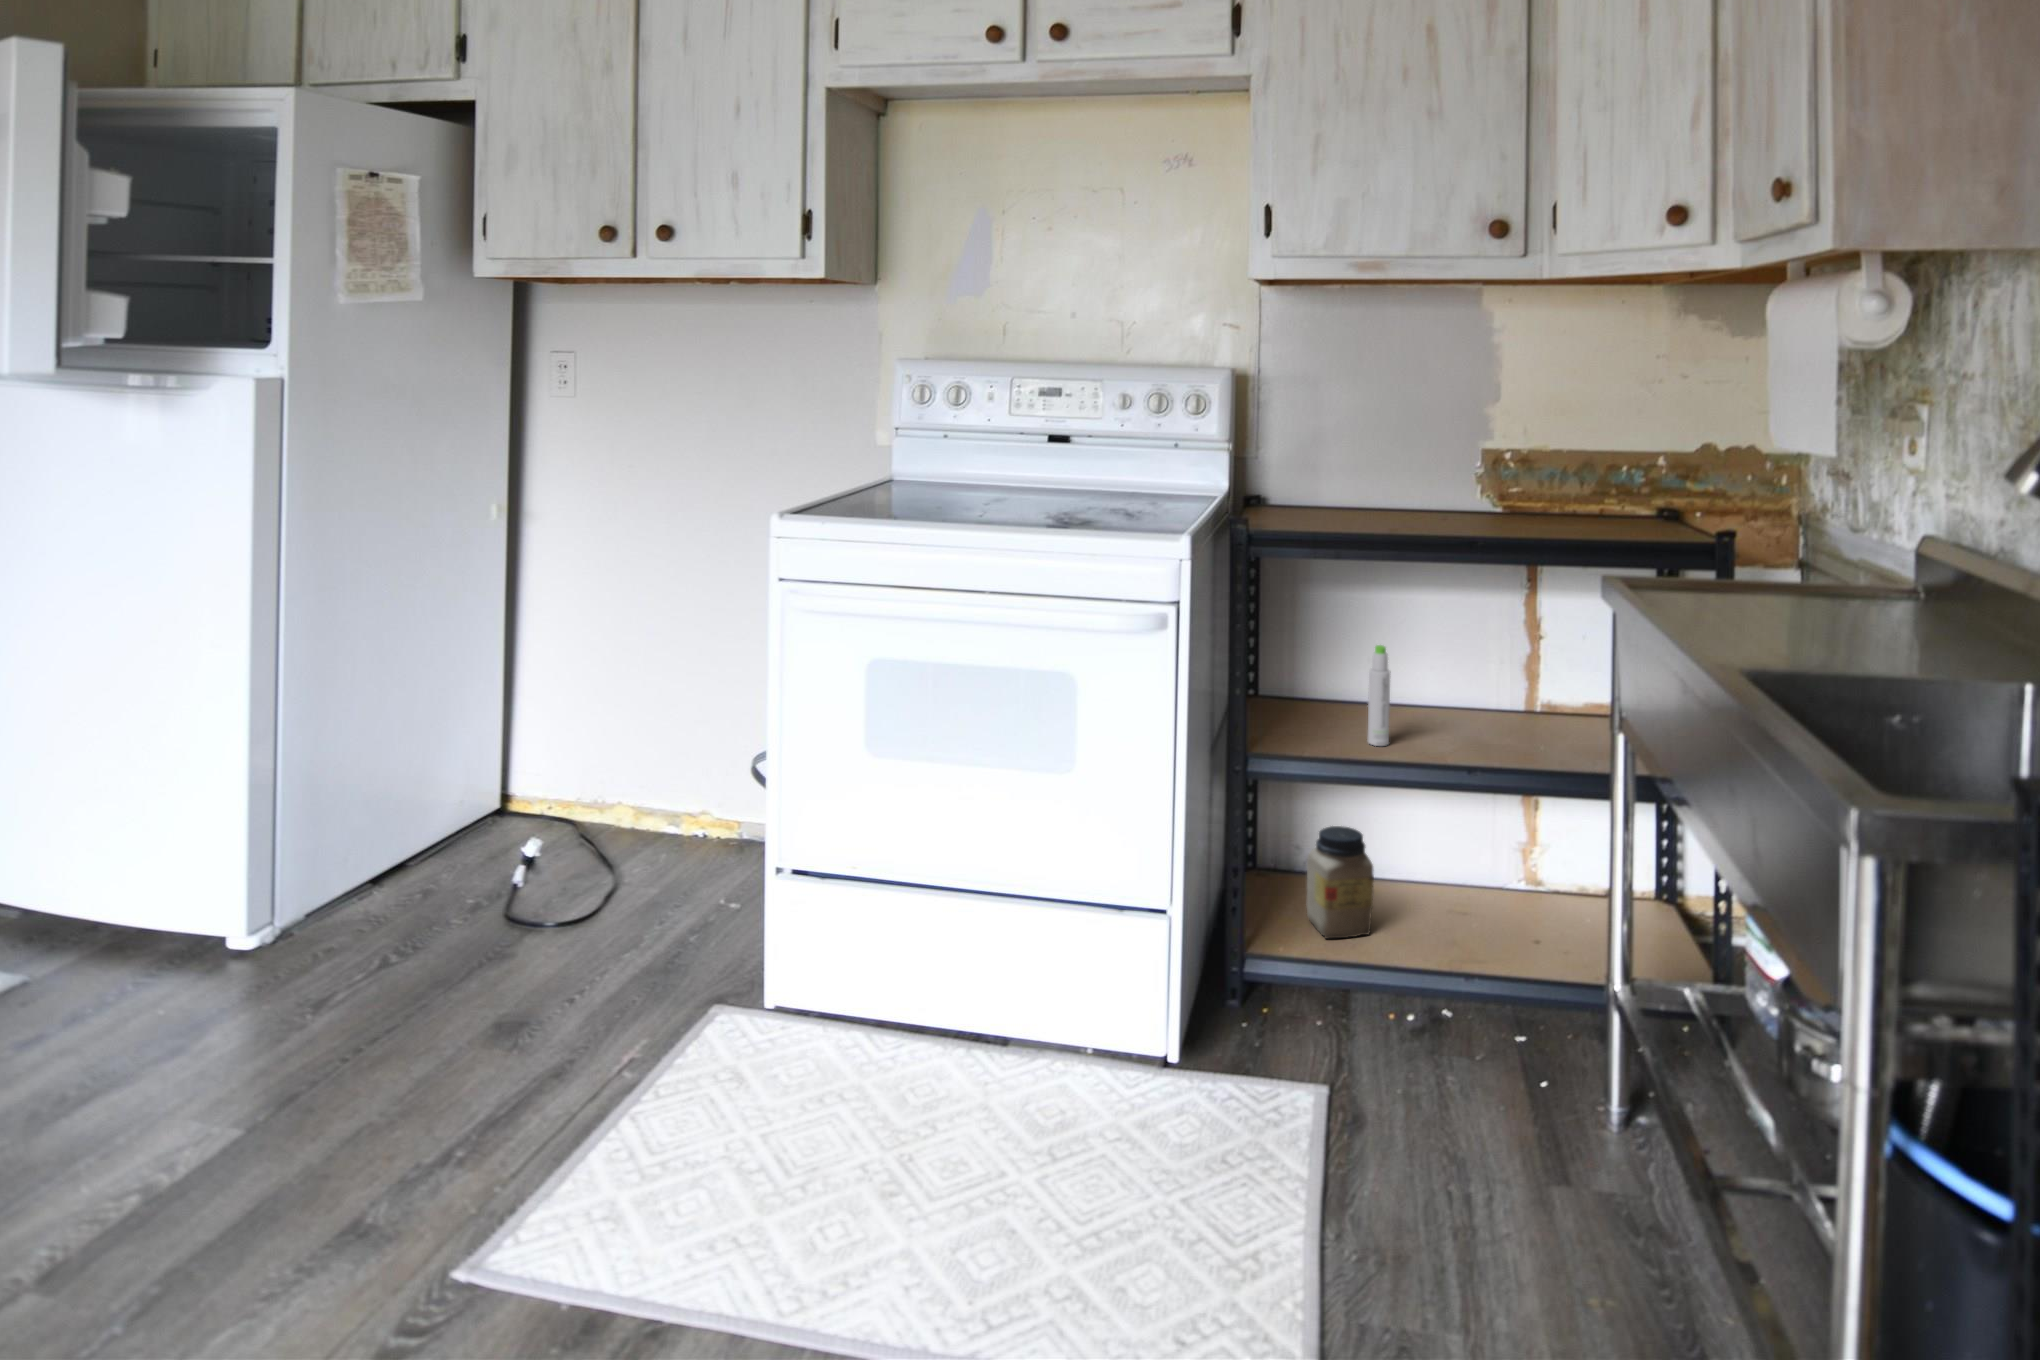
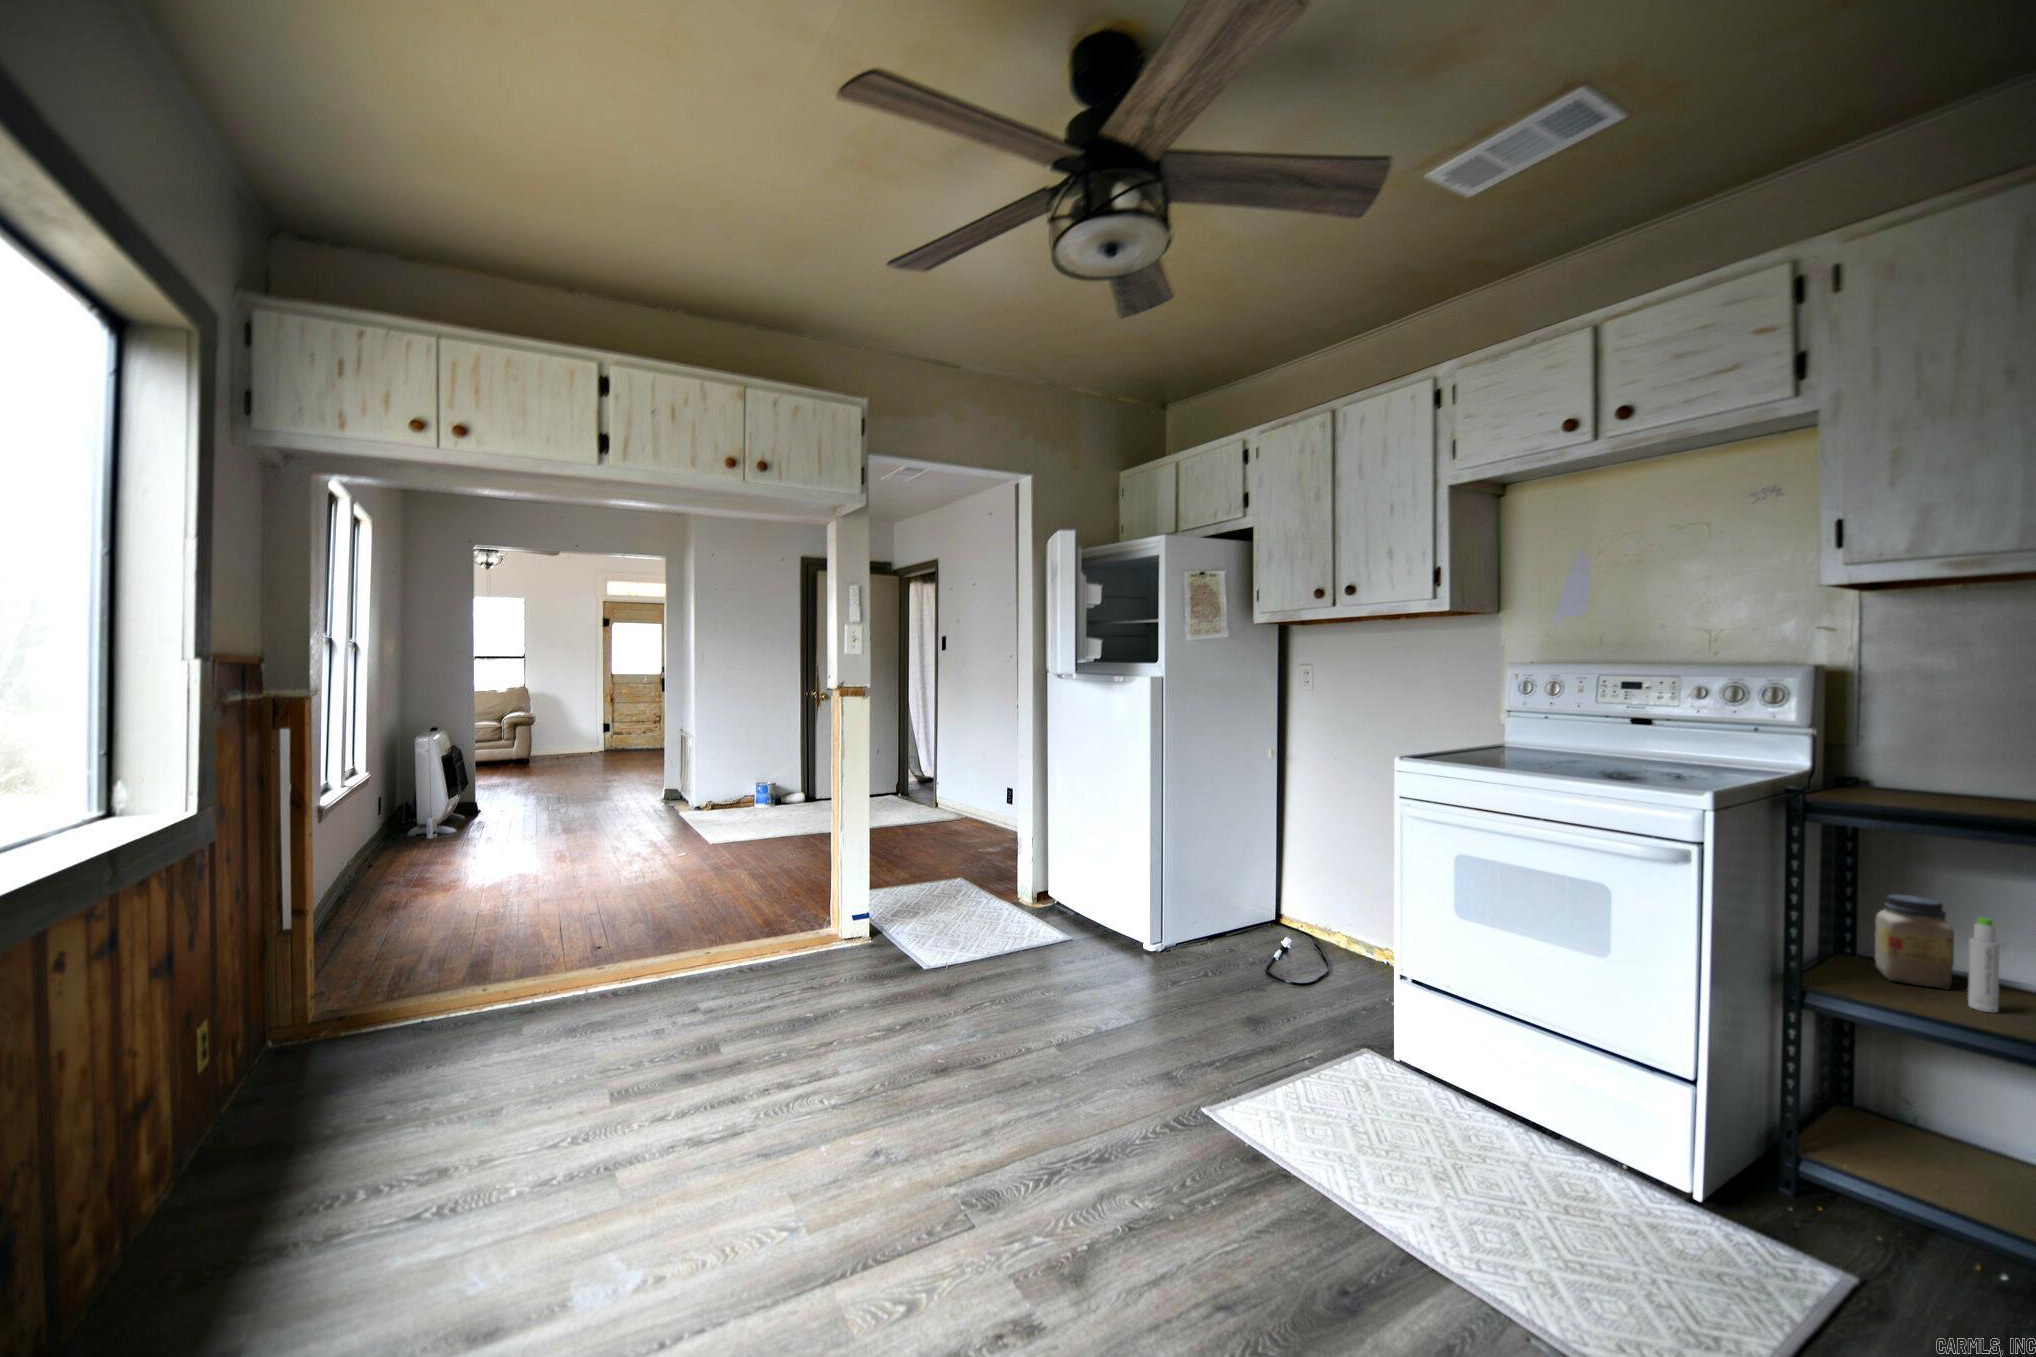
jar: present [1307,826,1374,939] -> present [1875,894,1954,989]

